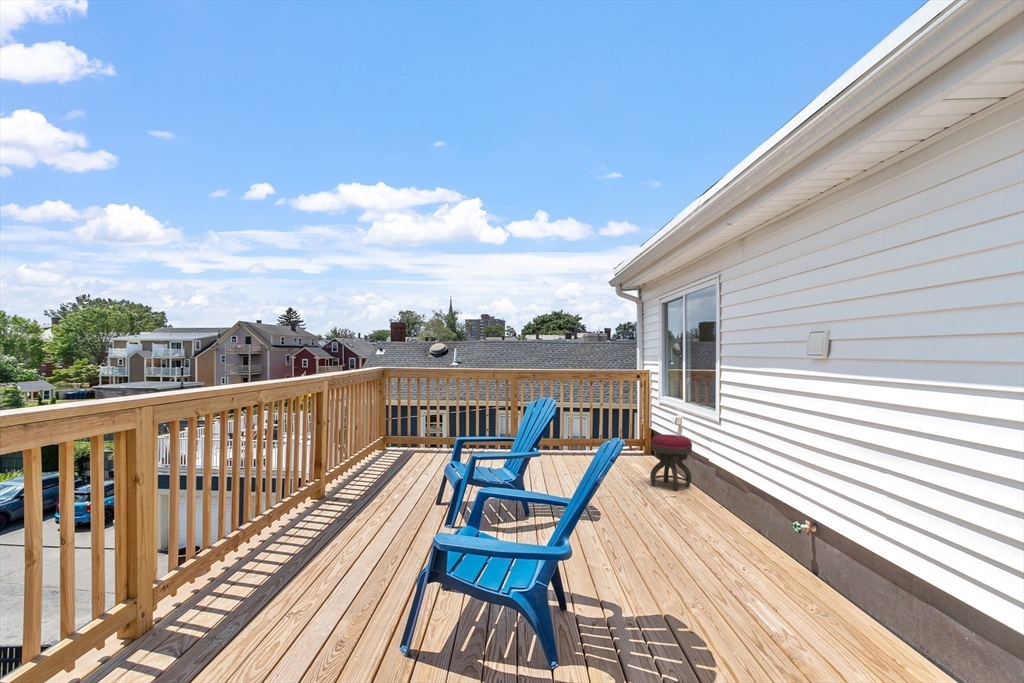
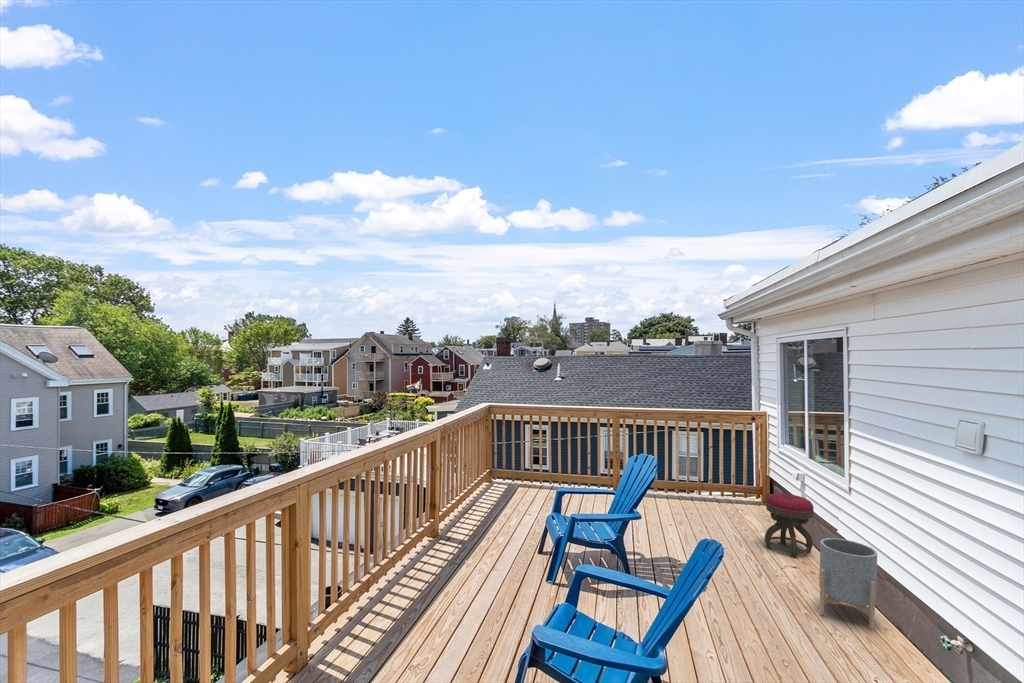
planter: none [697,461,744,535] -> present [819,538,877,630]

